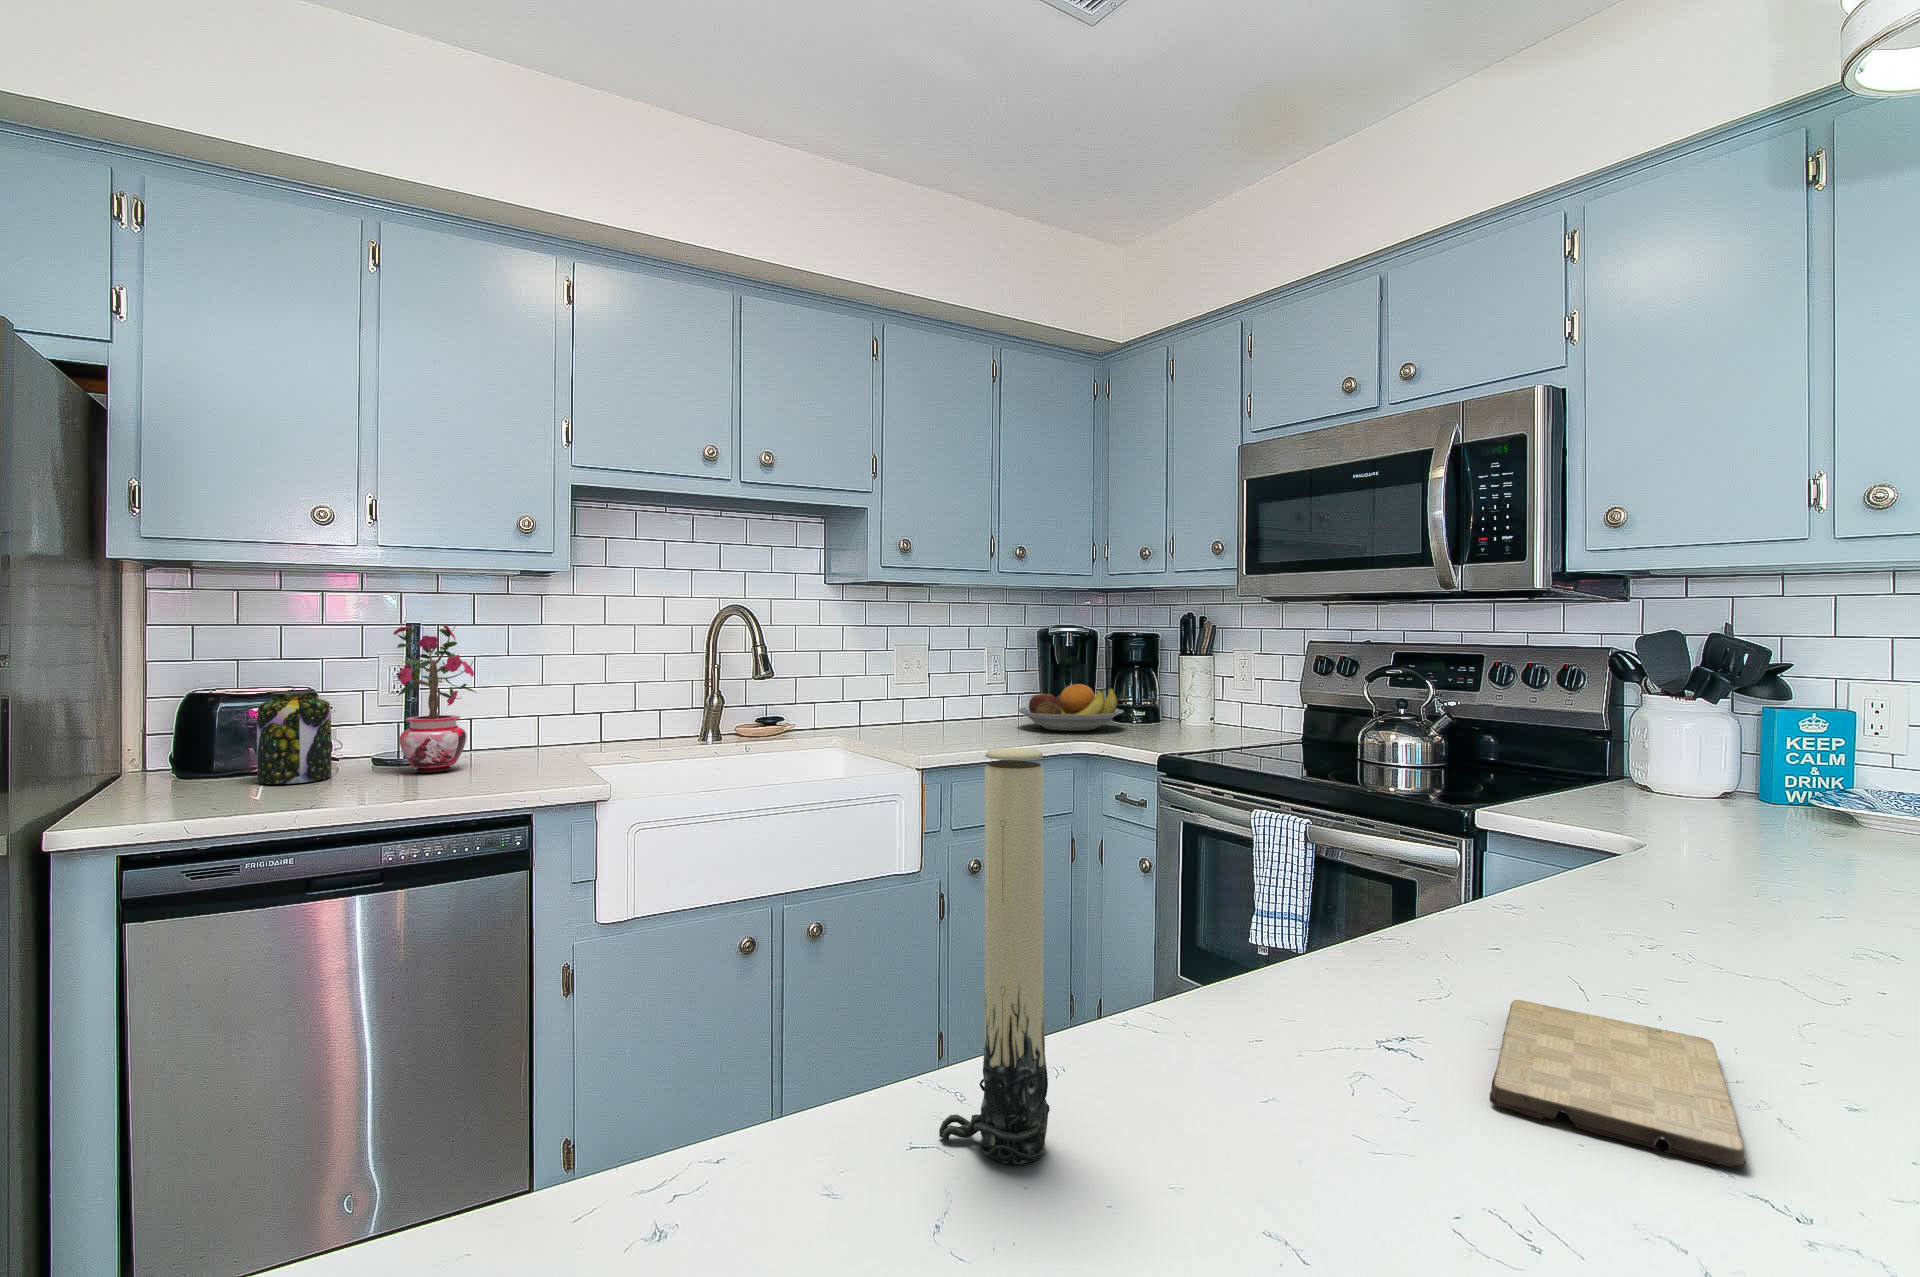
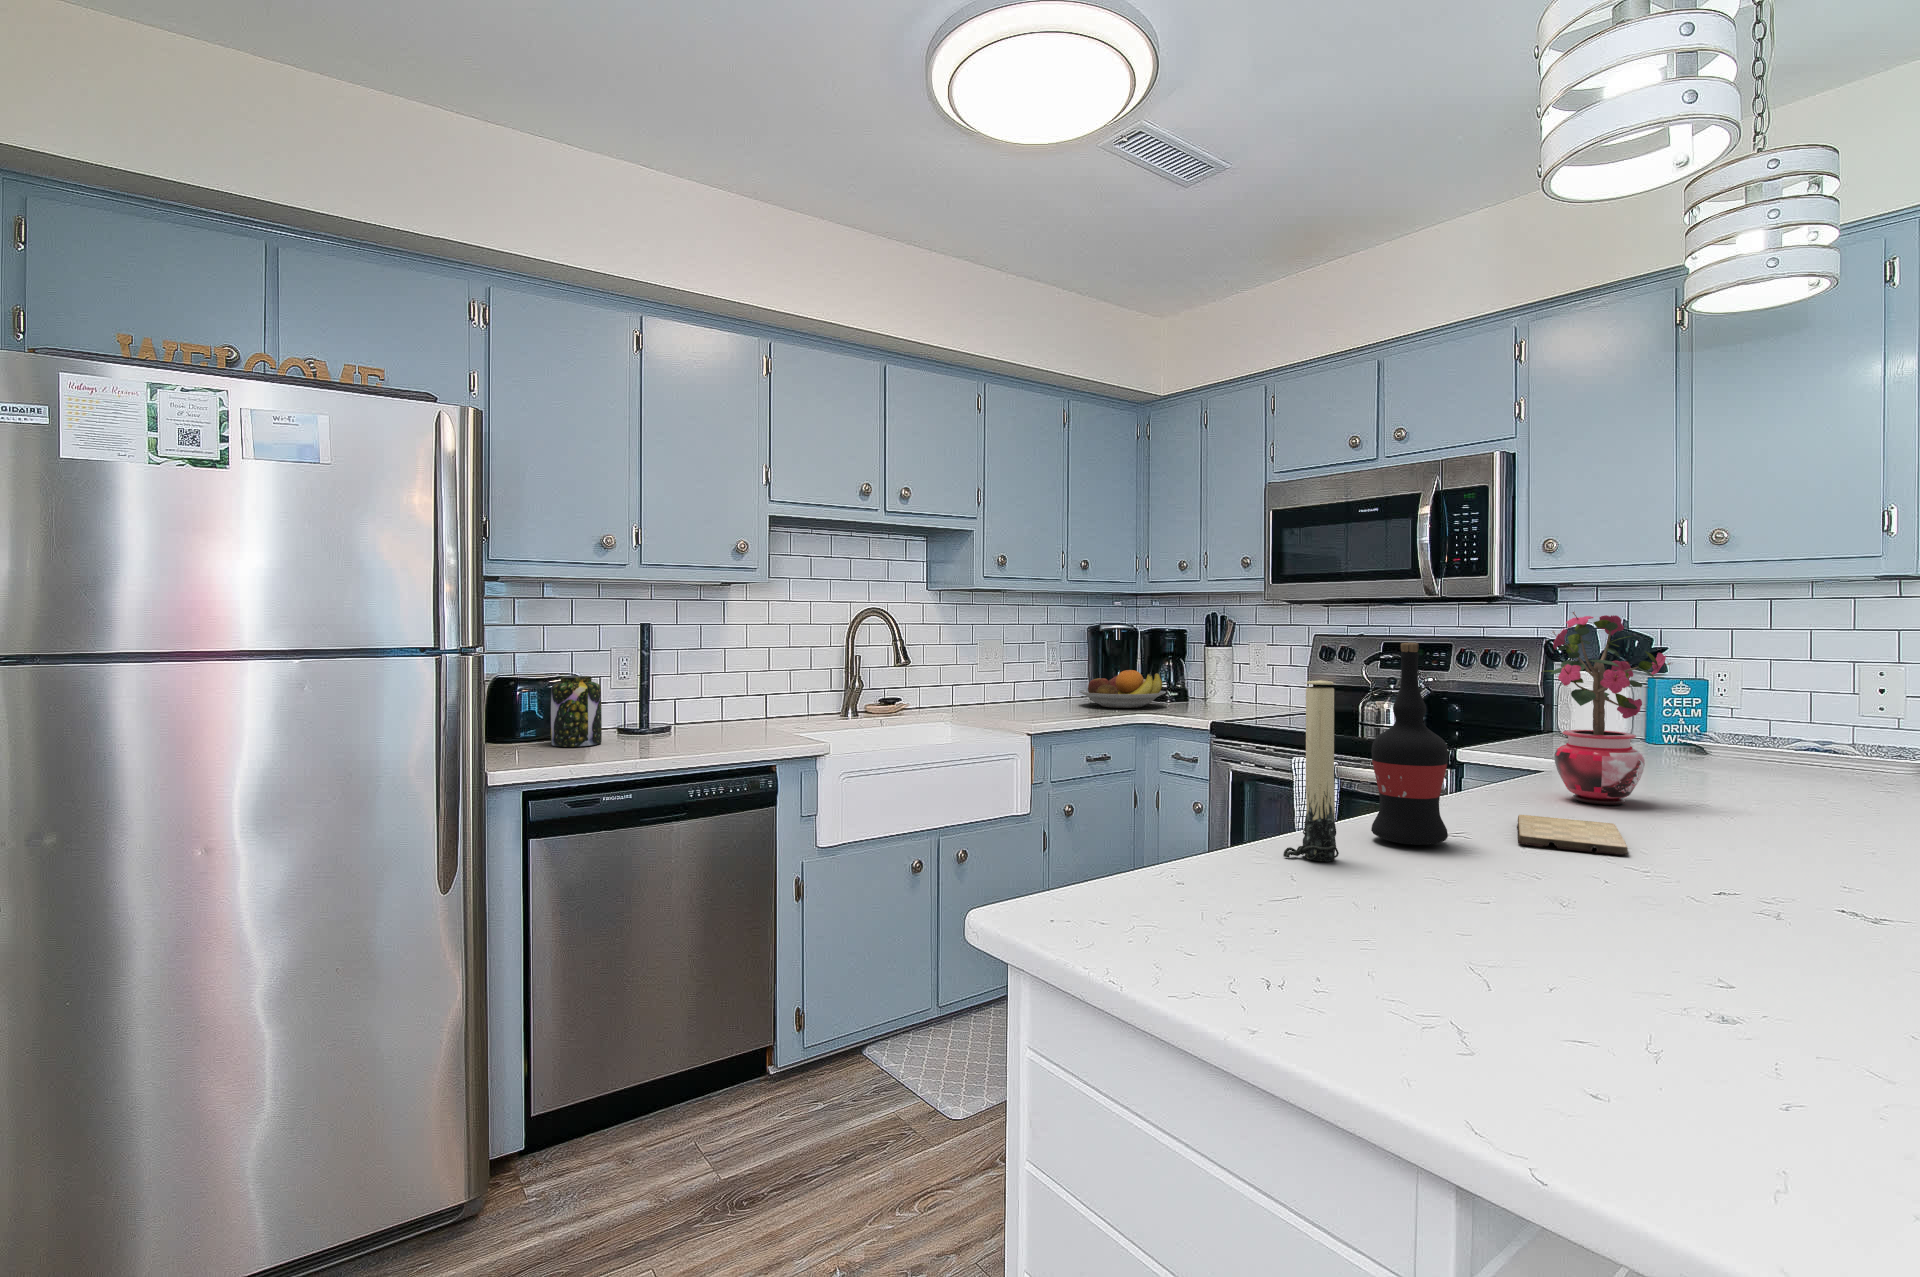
potted plant: present [394,623,475,773] -> present [1542,612,1671,805]
wine bottle: none [1179,663,1335,1105] -> present [1371,643,1448,845]

